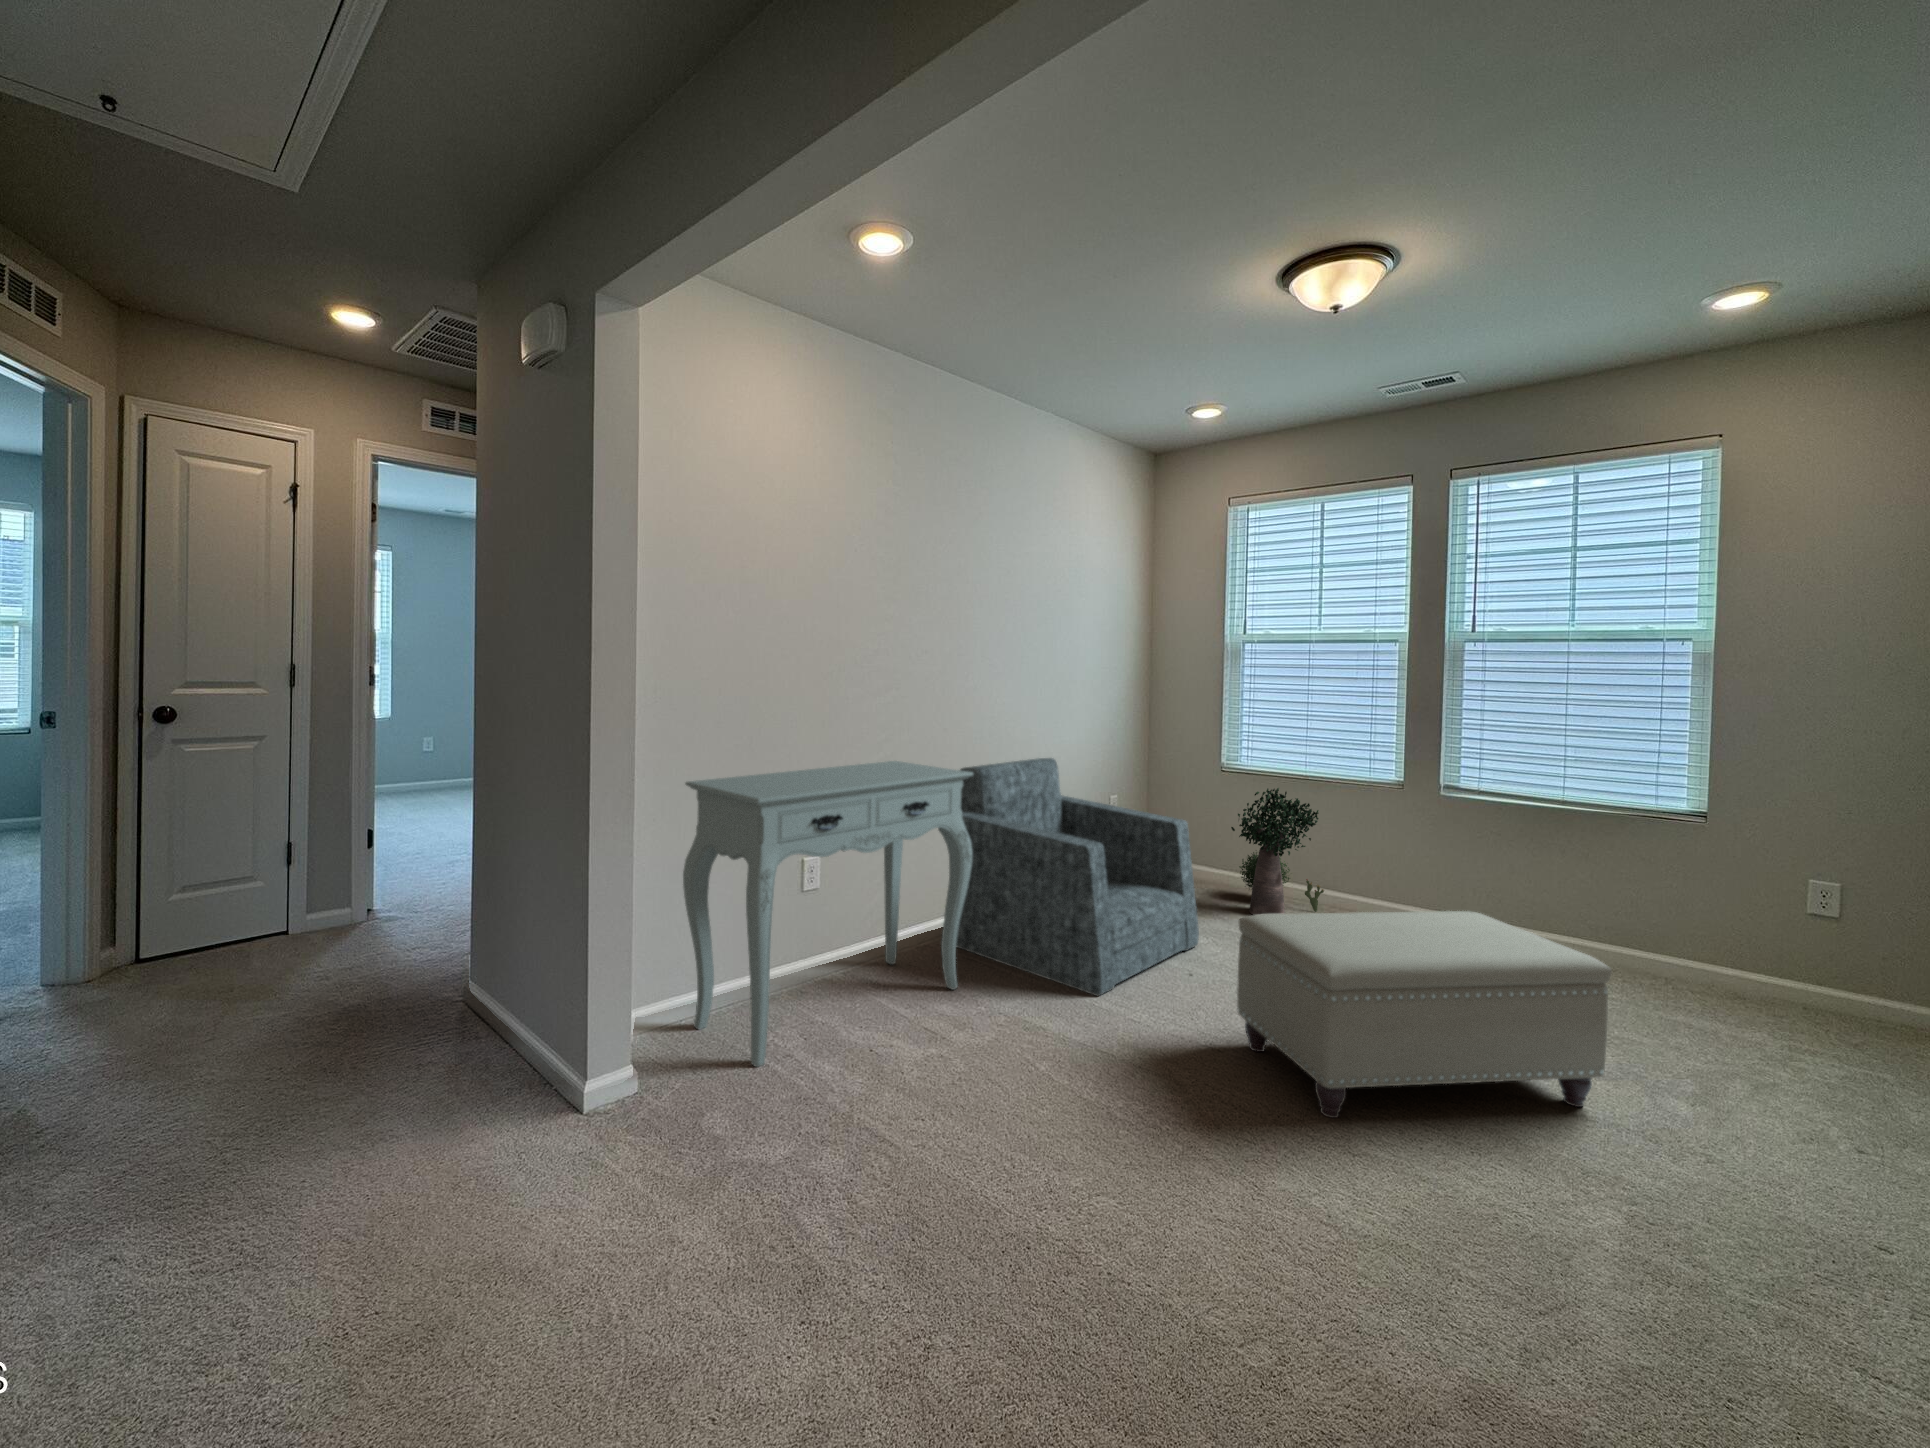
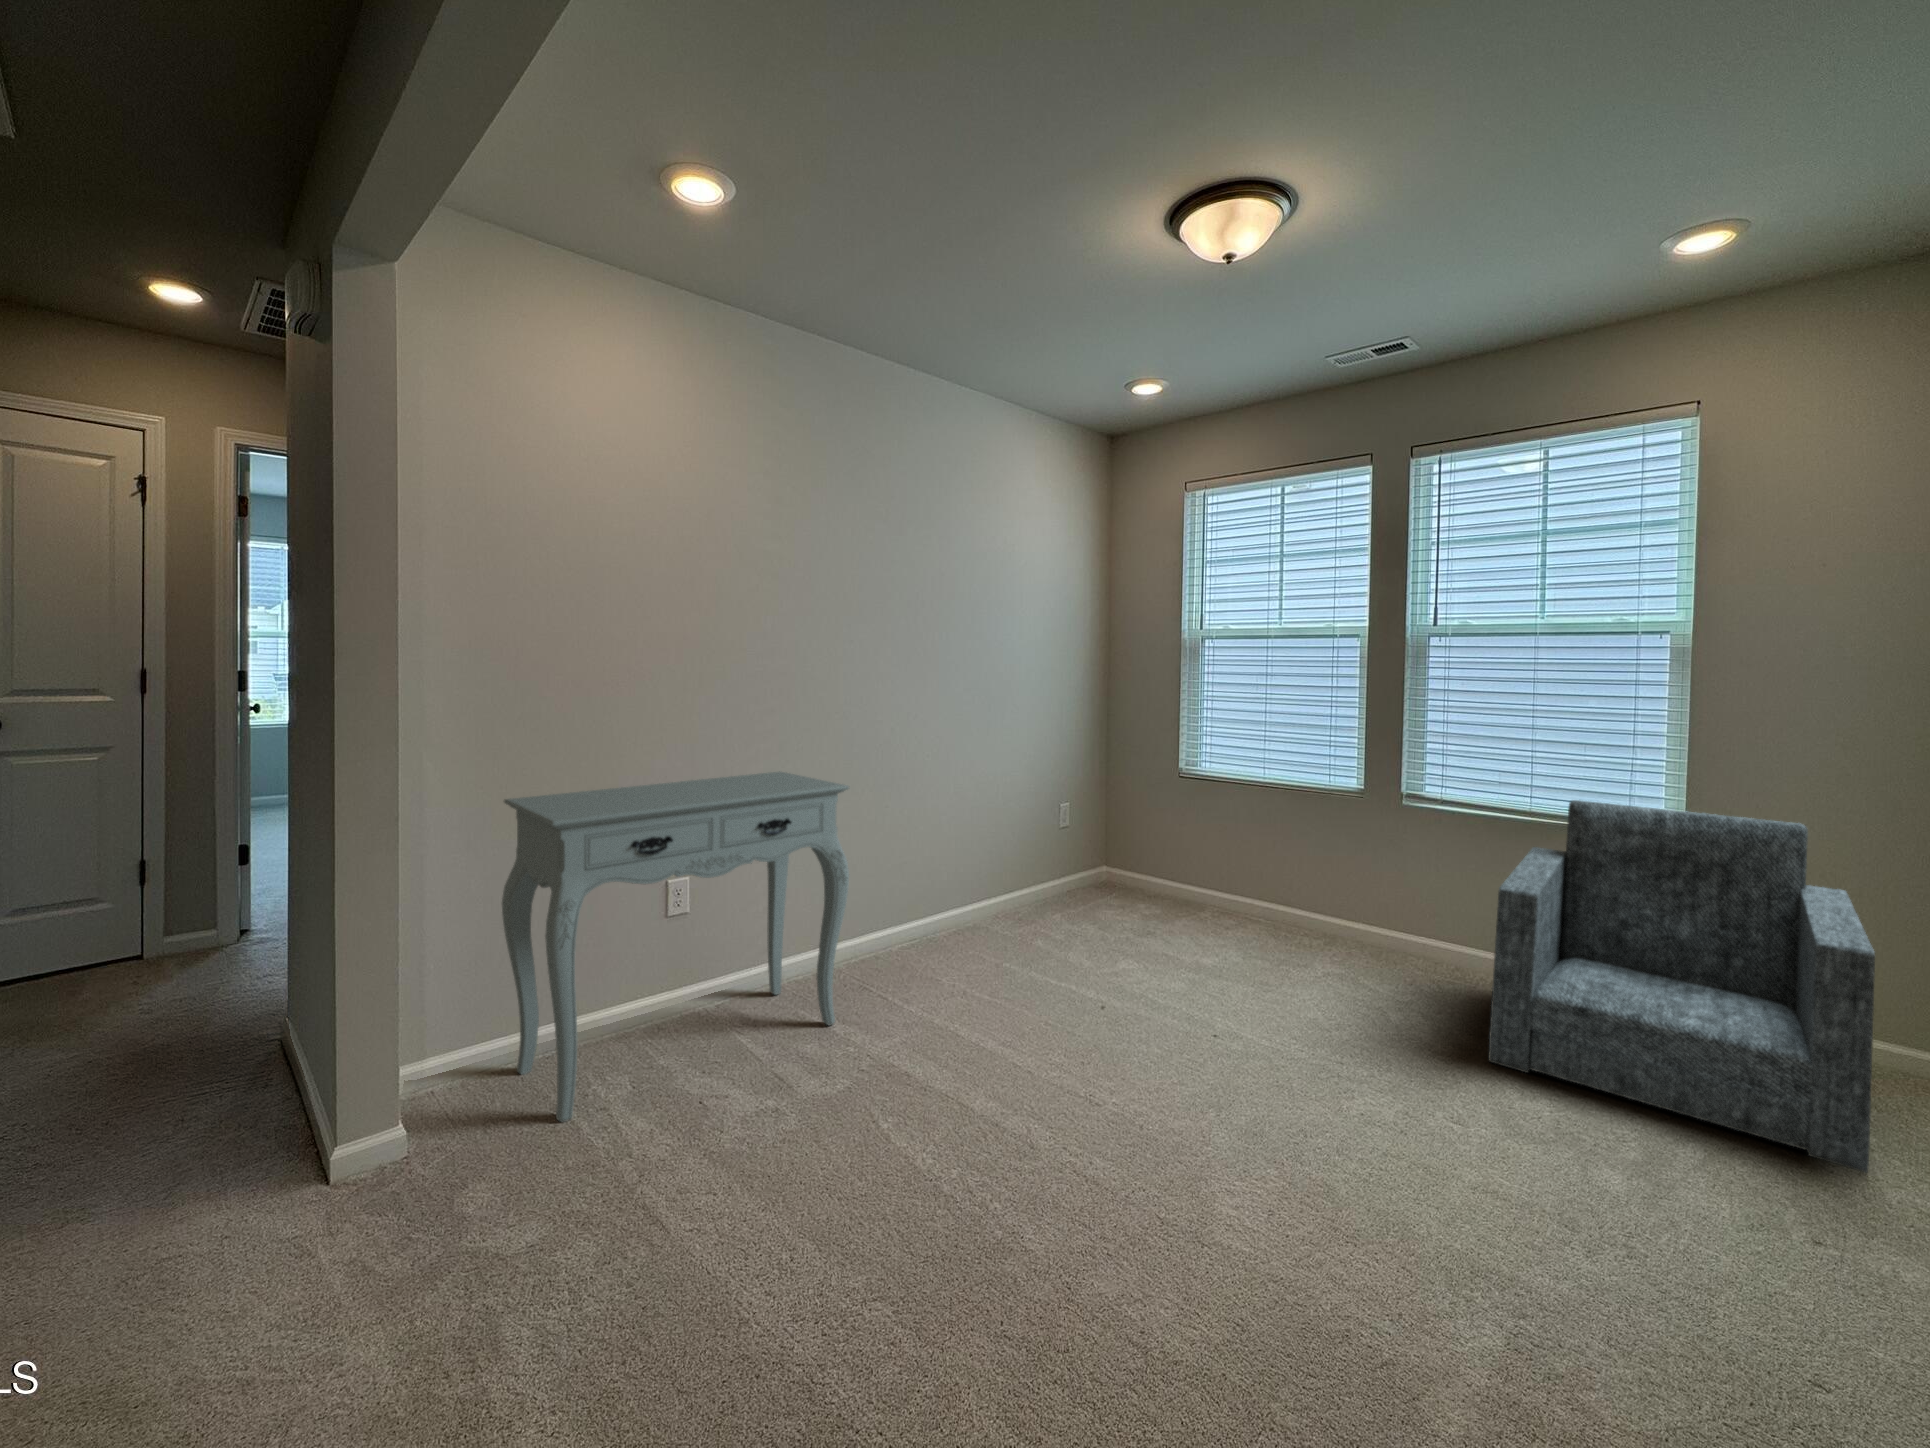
armchair: present [956,758,1199,996] -> present [1489,800,1875,1173]
potted plant: present [1231,788,1324,915] -> none [1178,796,1282,940]
ottoman: present [1237,911,1612,1118] -> none [1122,945,1528,1191]

